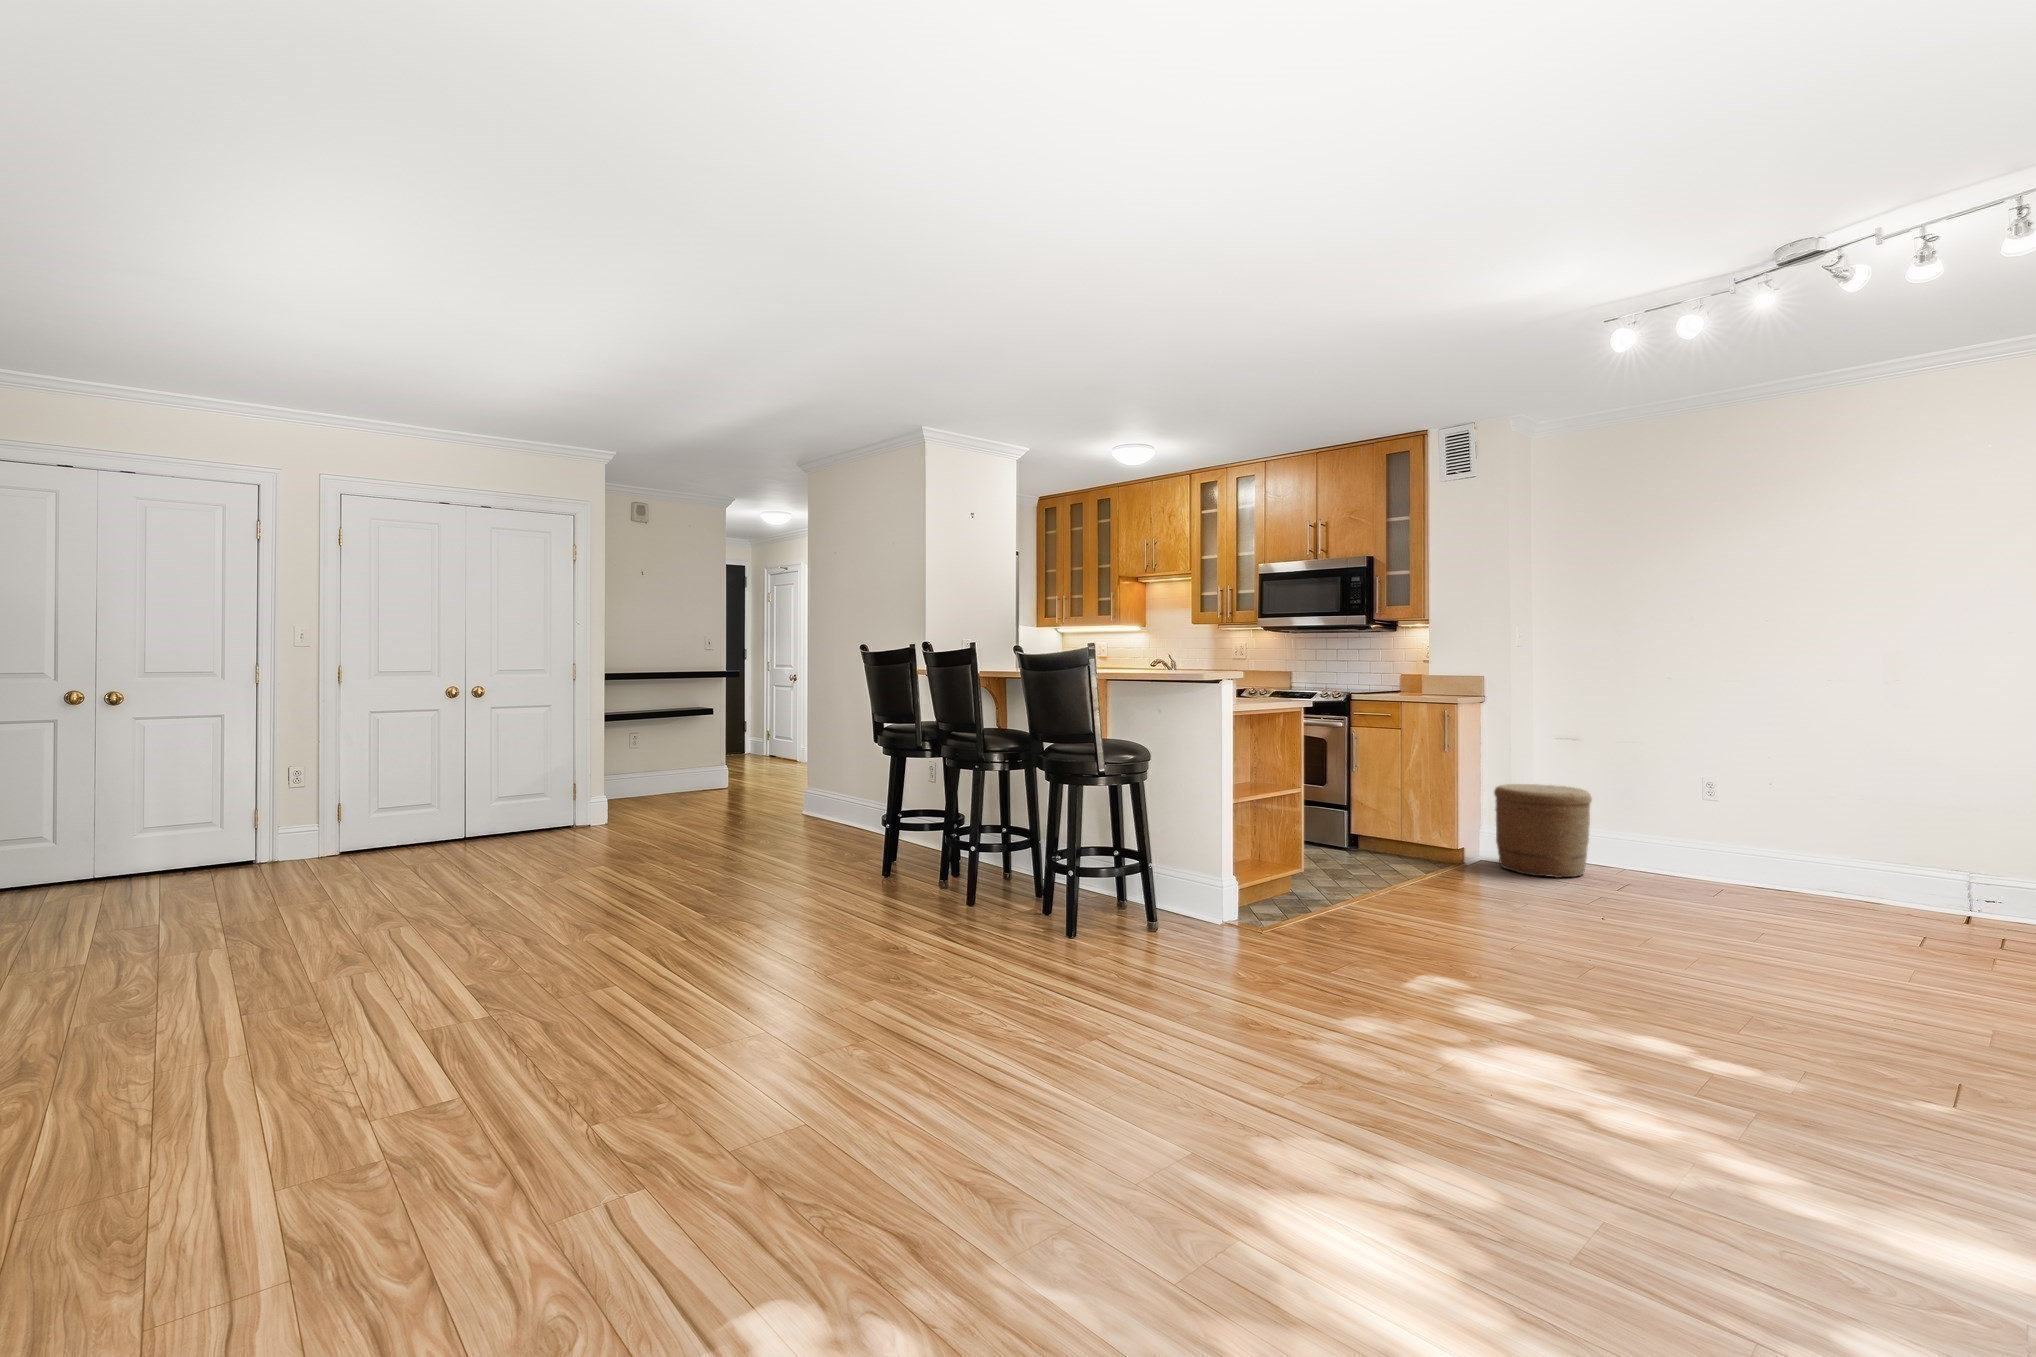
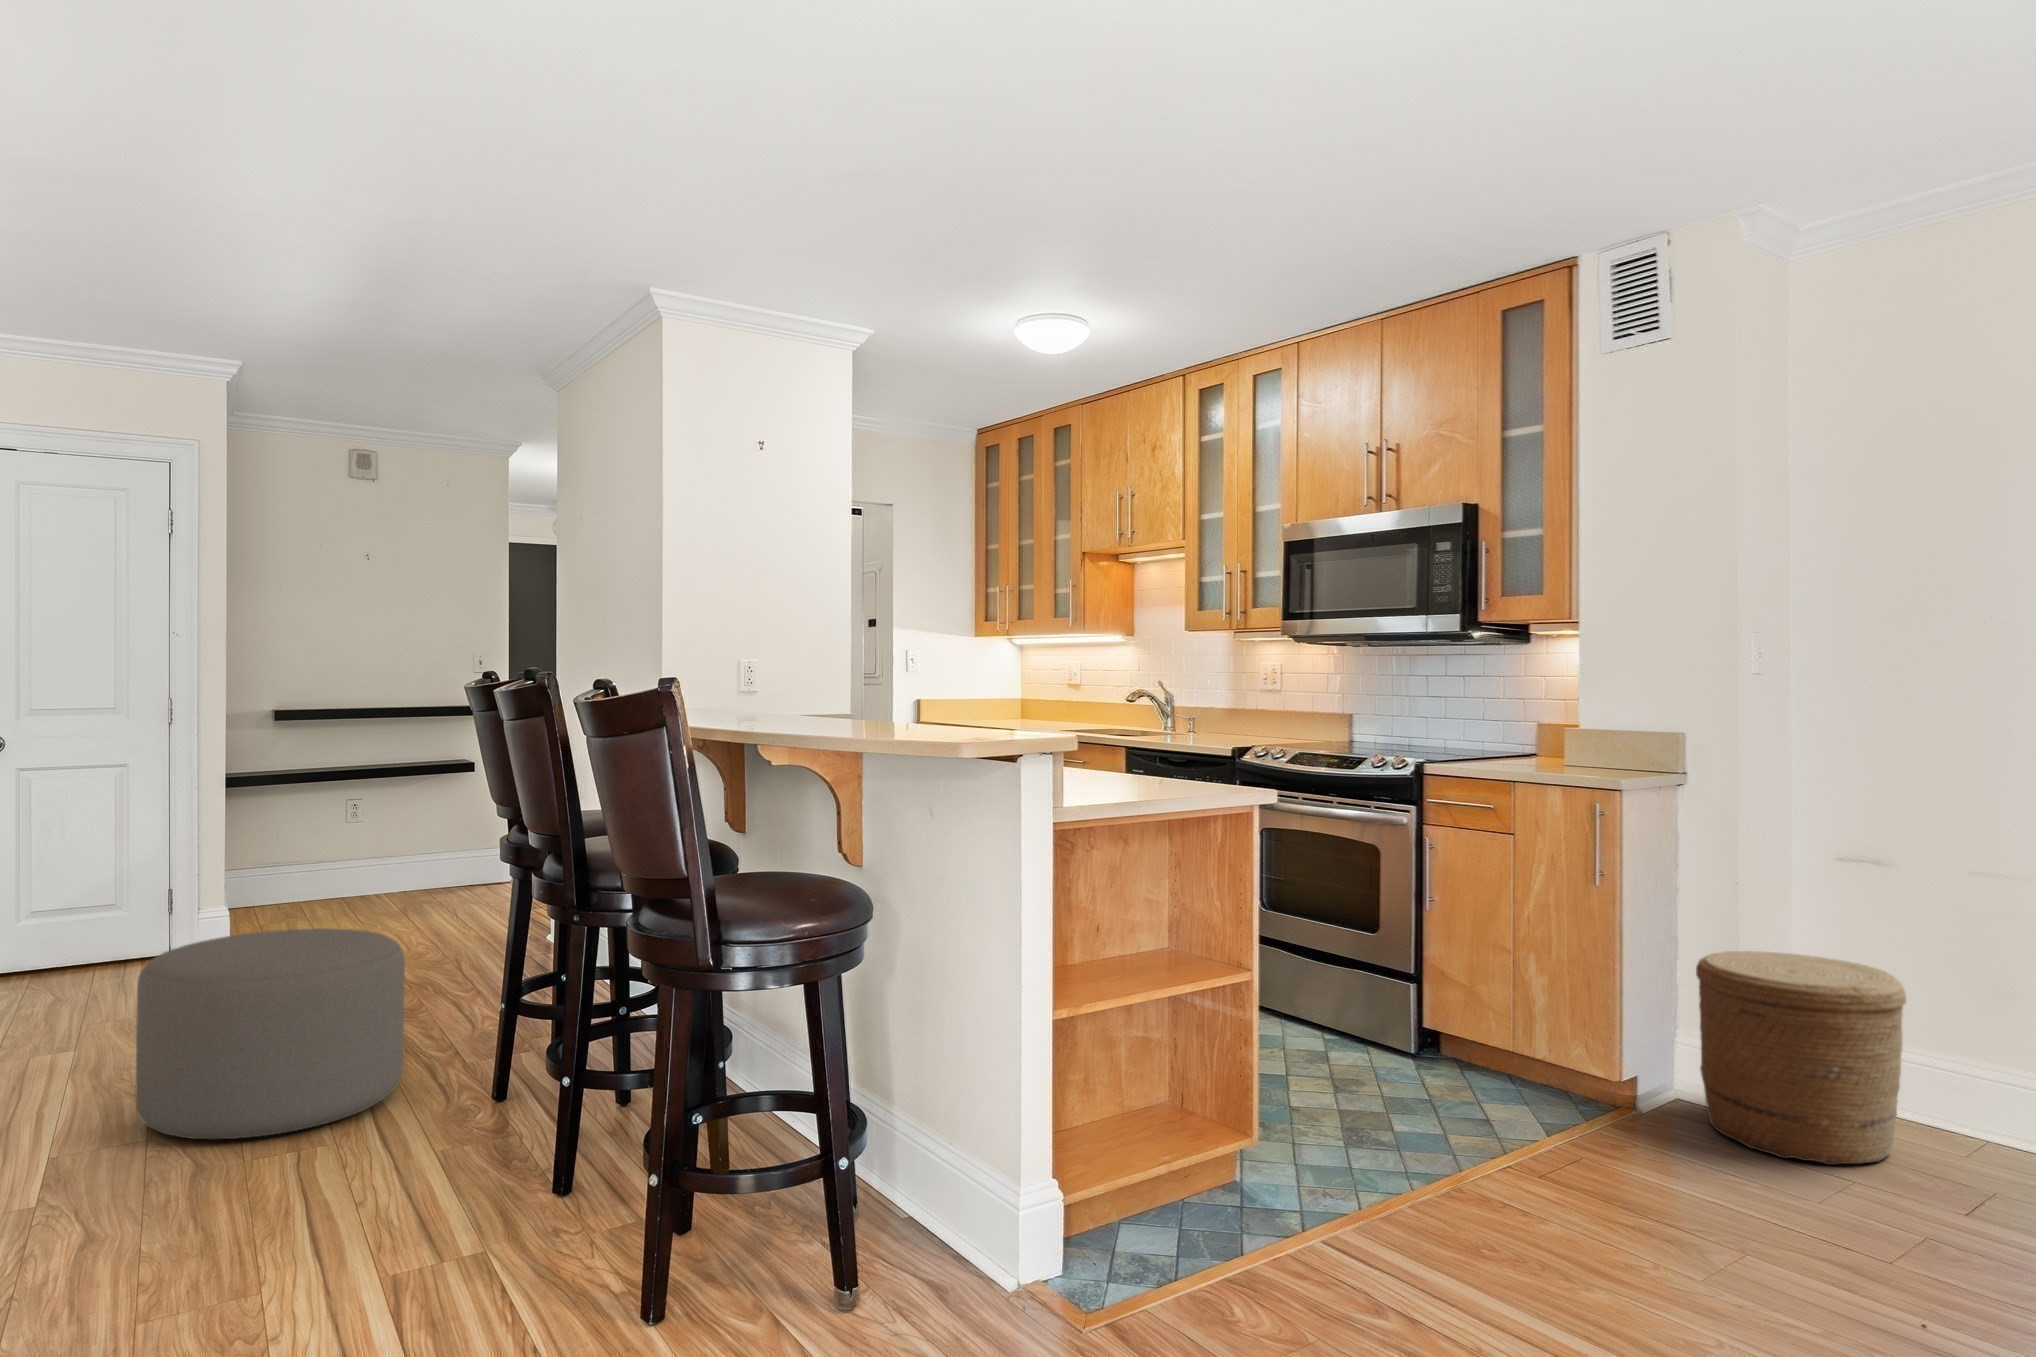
ottoman: none [717,791,843,893] -> present [135,928,405,1139]

